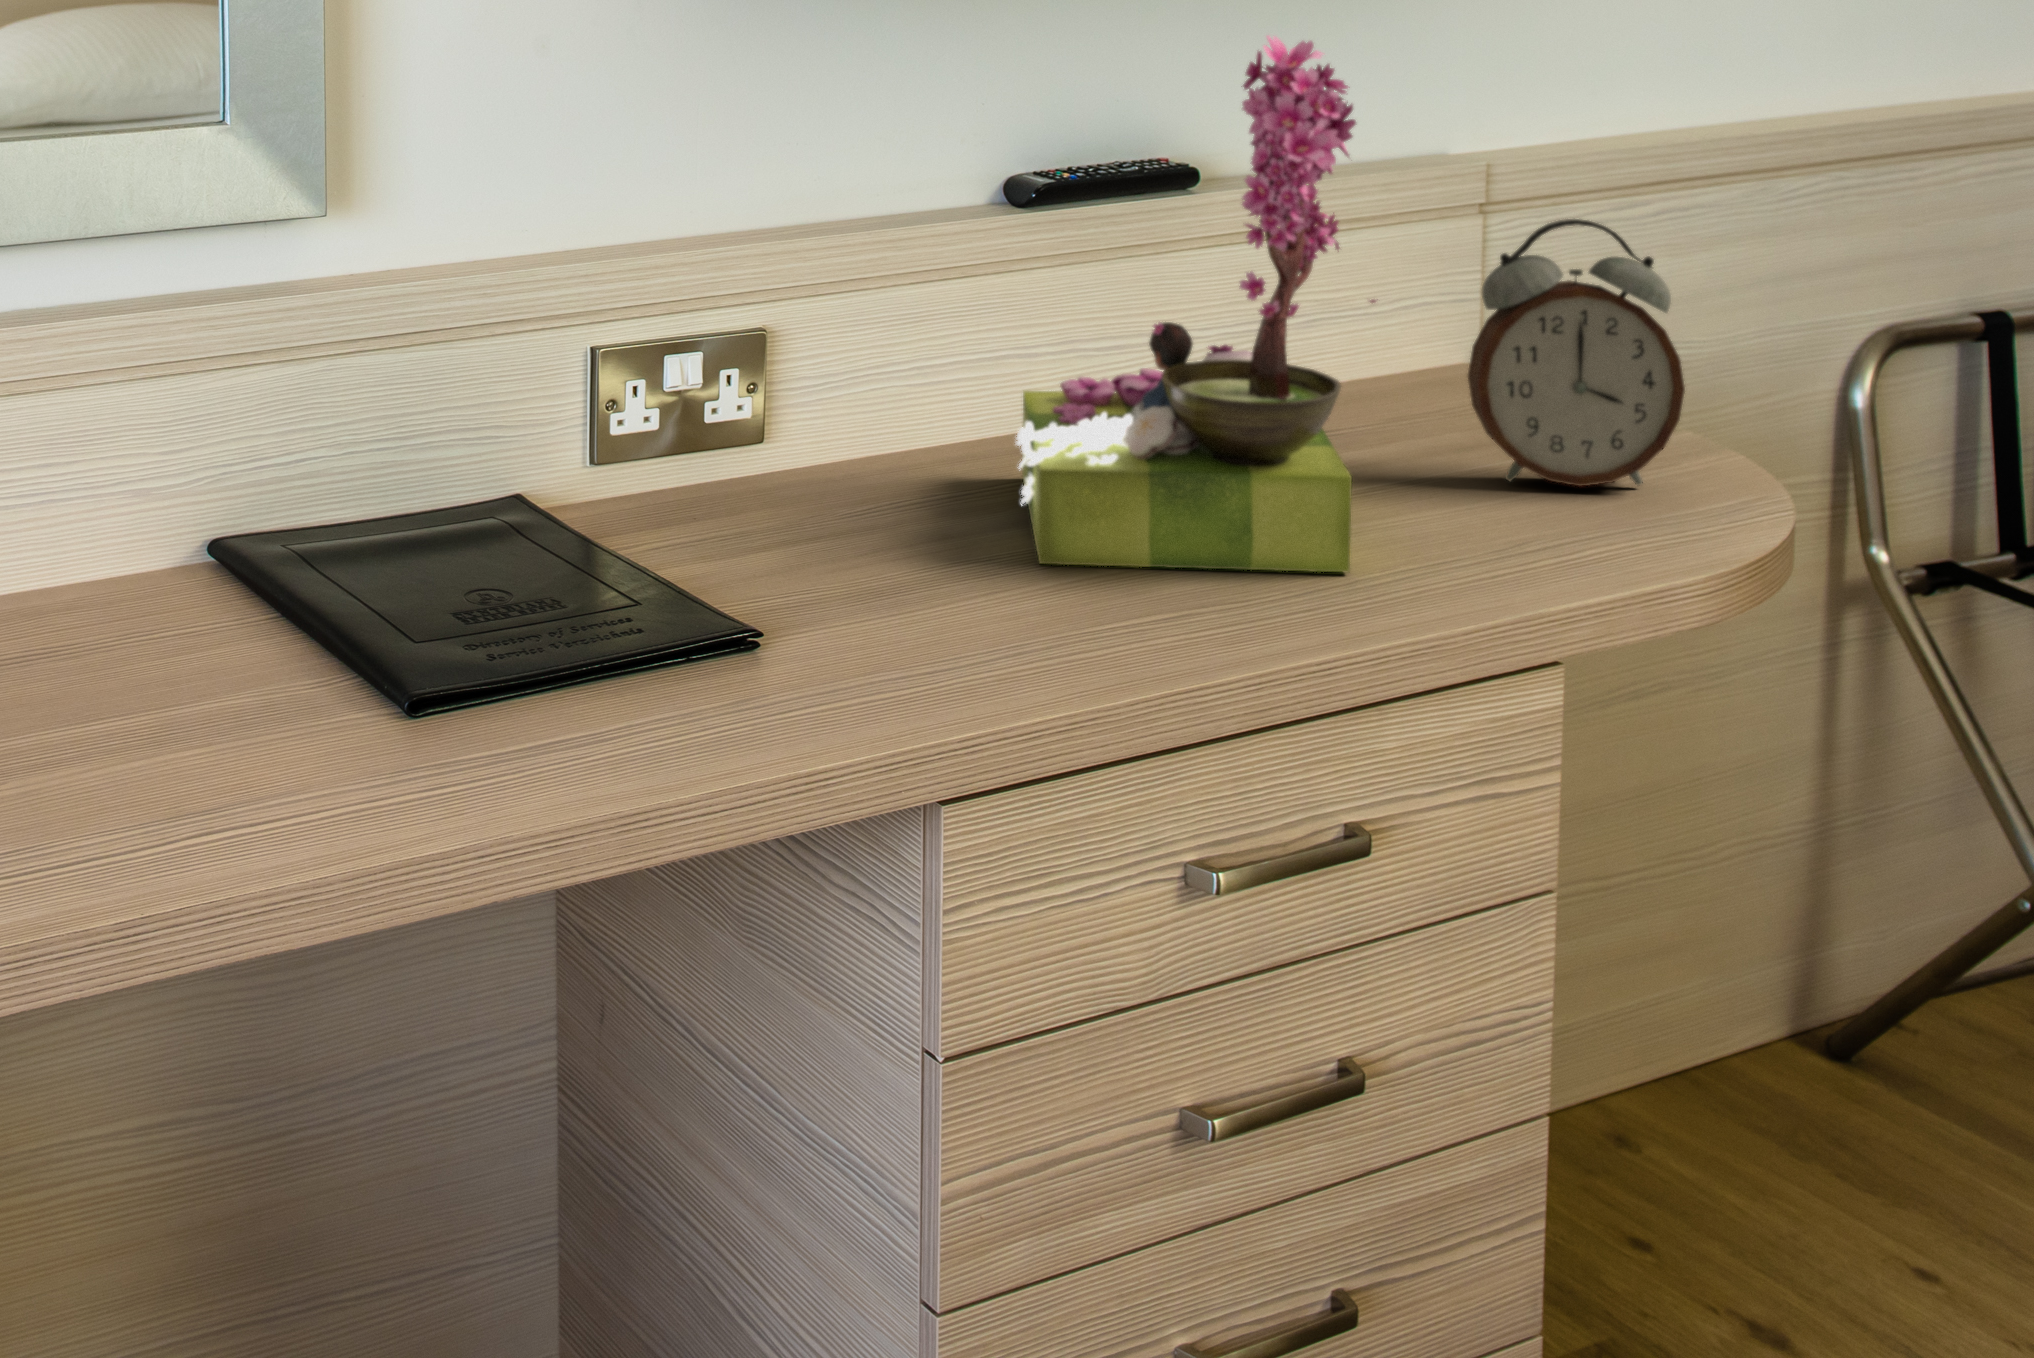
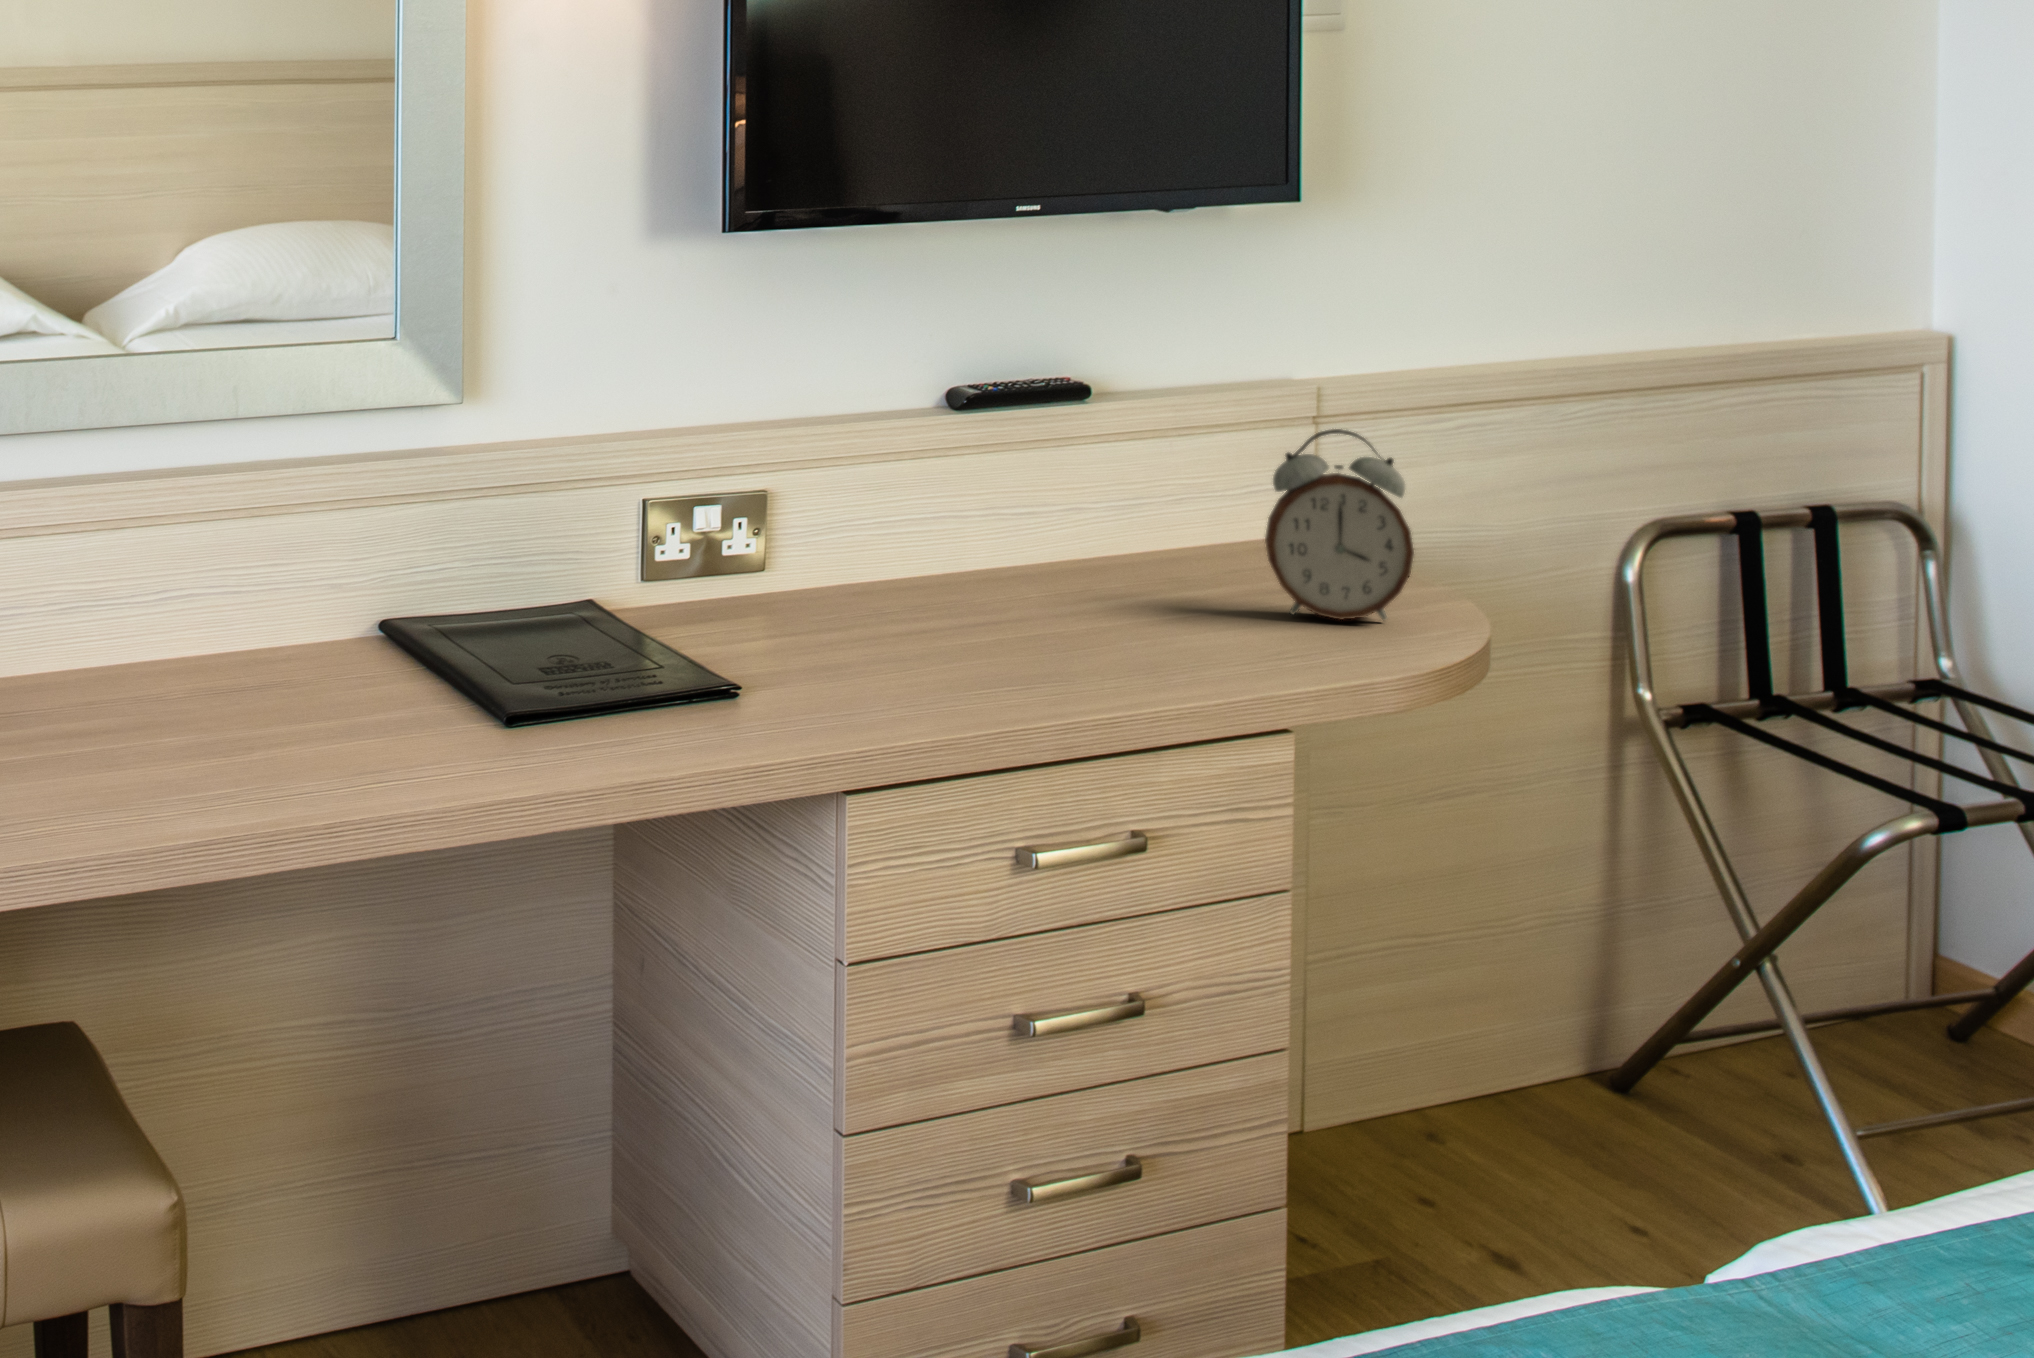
flower arrangement: present [1016,36,1378,572] -> none [930,292,1186,668]

